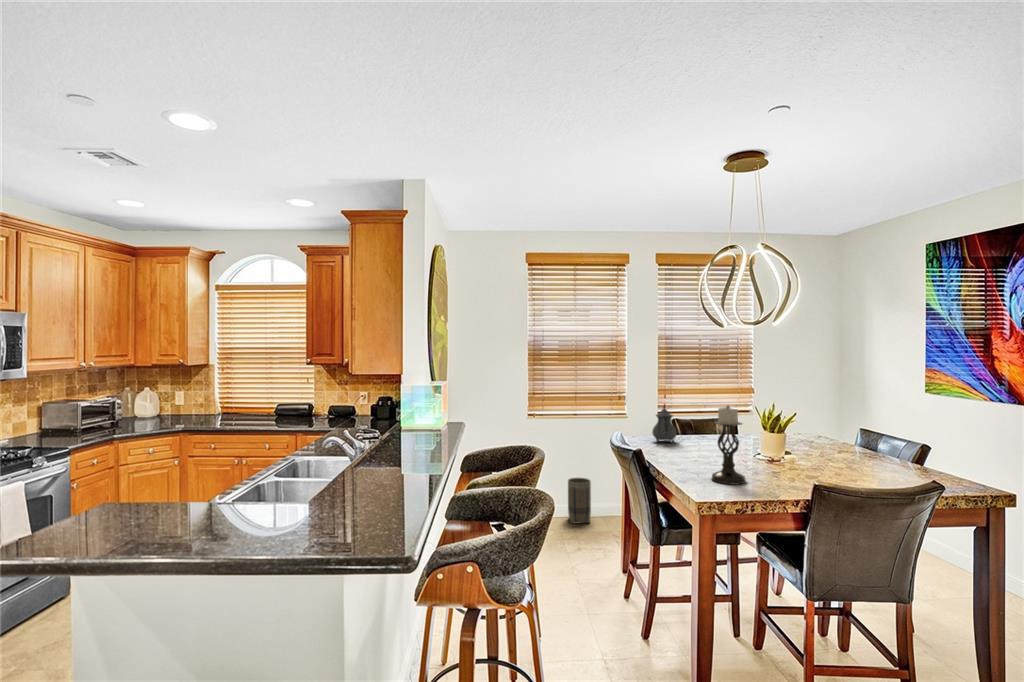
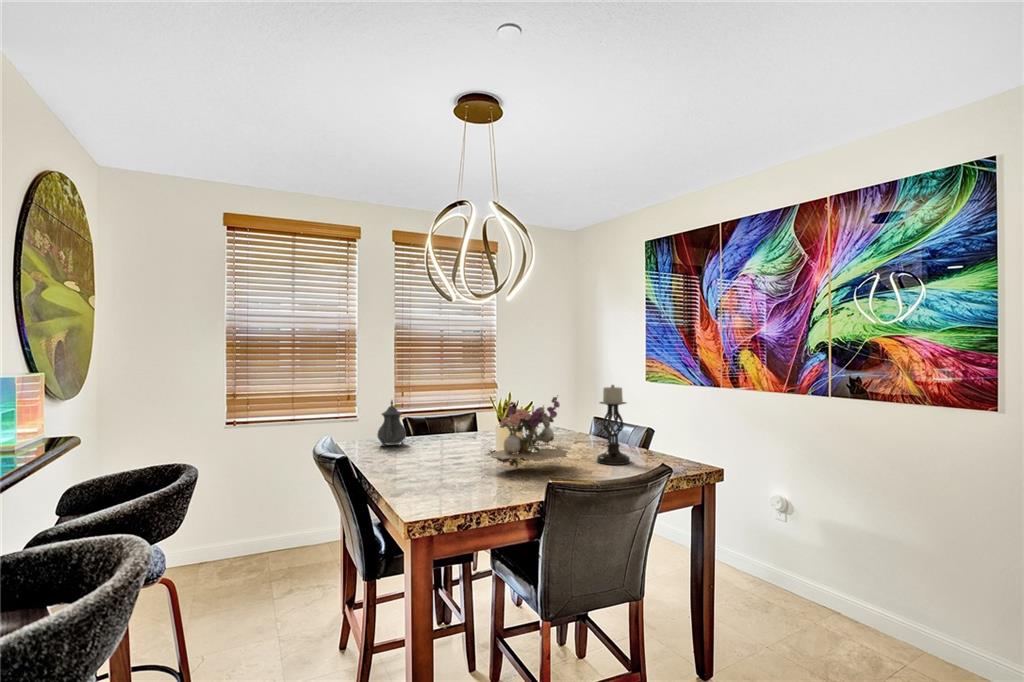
candle holder: present [712,405,746,484] -> present [597,385,630,465]
flower arrangement: none [752,409,837,472] -> present [486,395,570,468]
basket: present [568,478,591,524] -> none [281,498,311,556]

